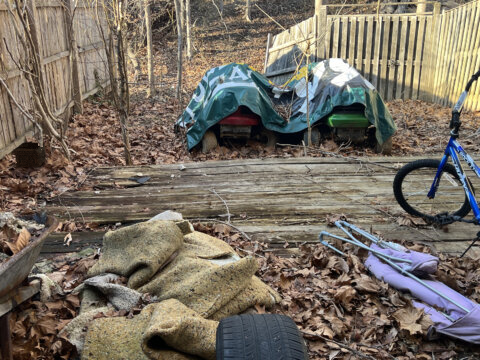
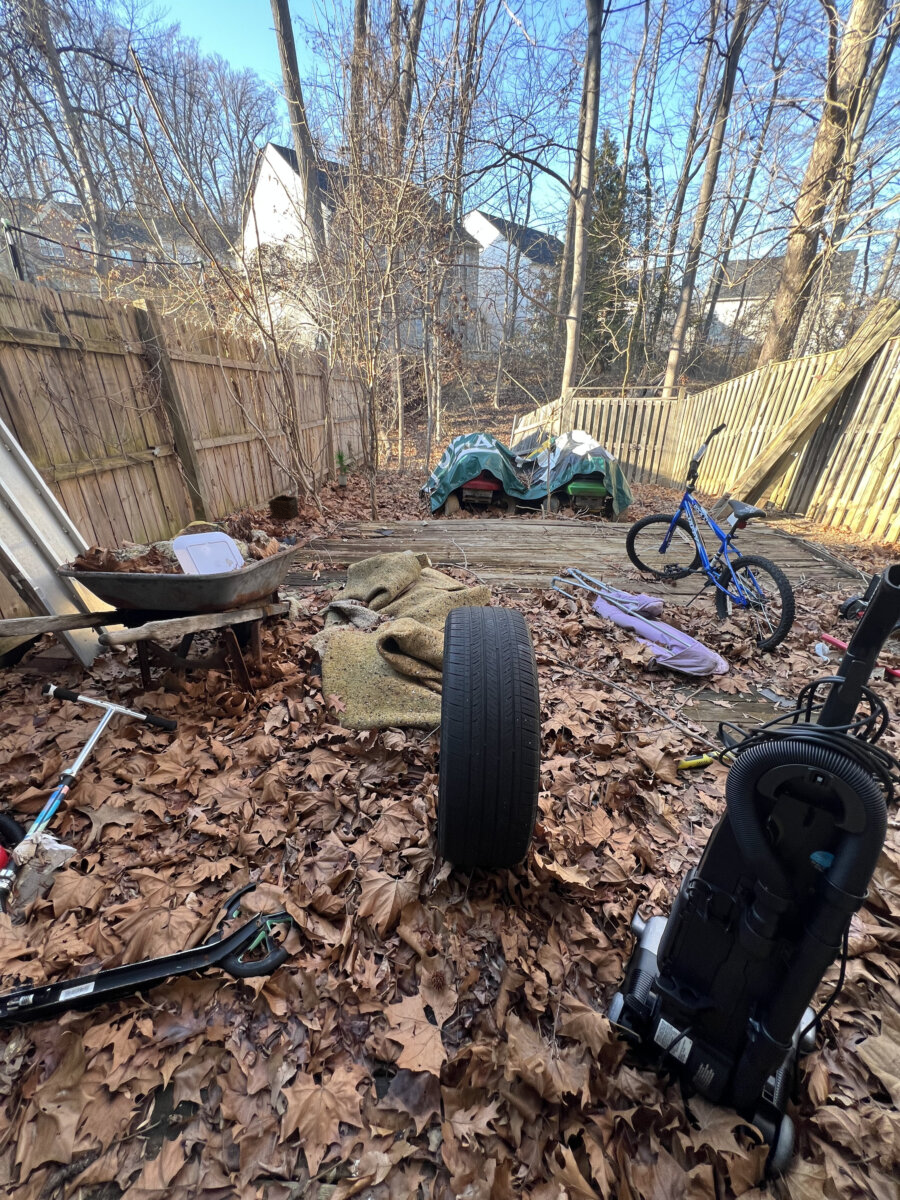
potted plant: none [78,84,102,122] -> present [334,450,347,485]

